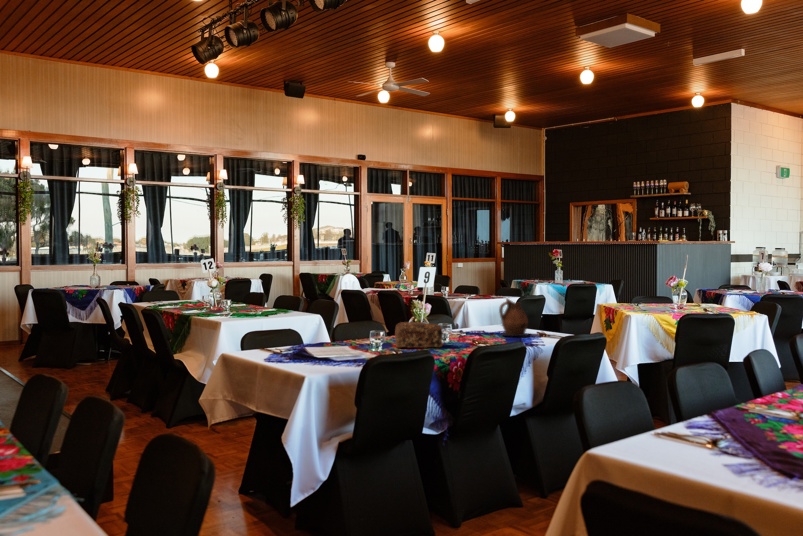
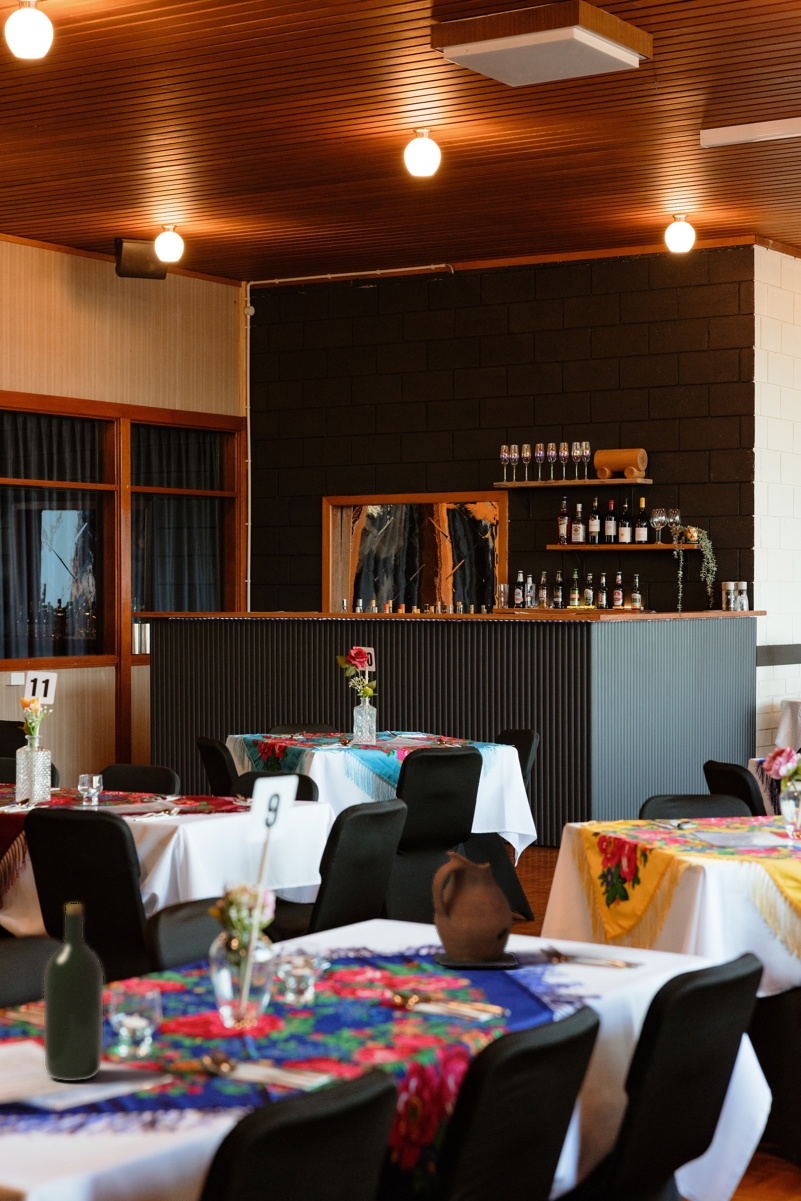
wine bottle: none [344,301,362,355] -> present [44,904,104,1081]
bread loaf: present [395,322,443,348] -> none [166,950,325,1039]

